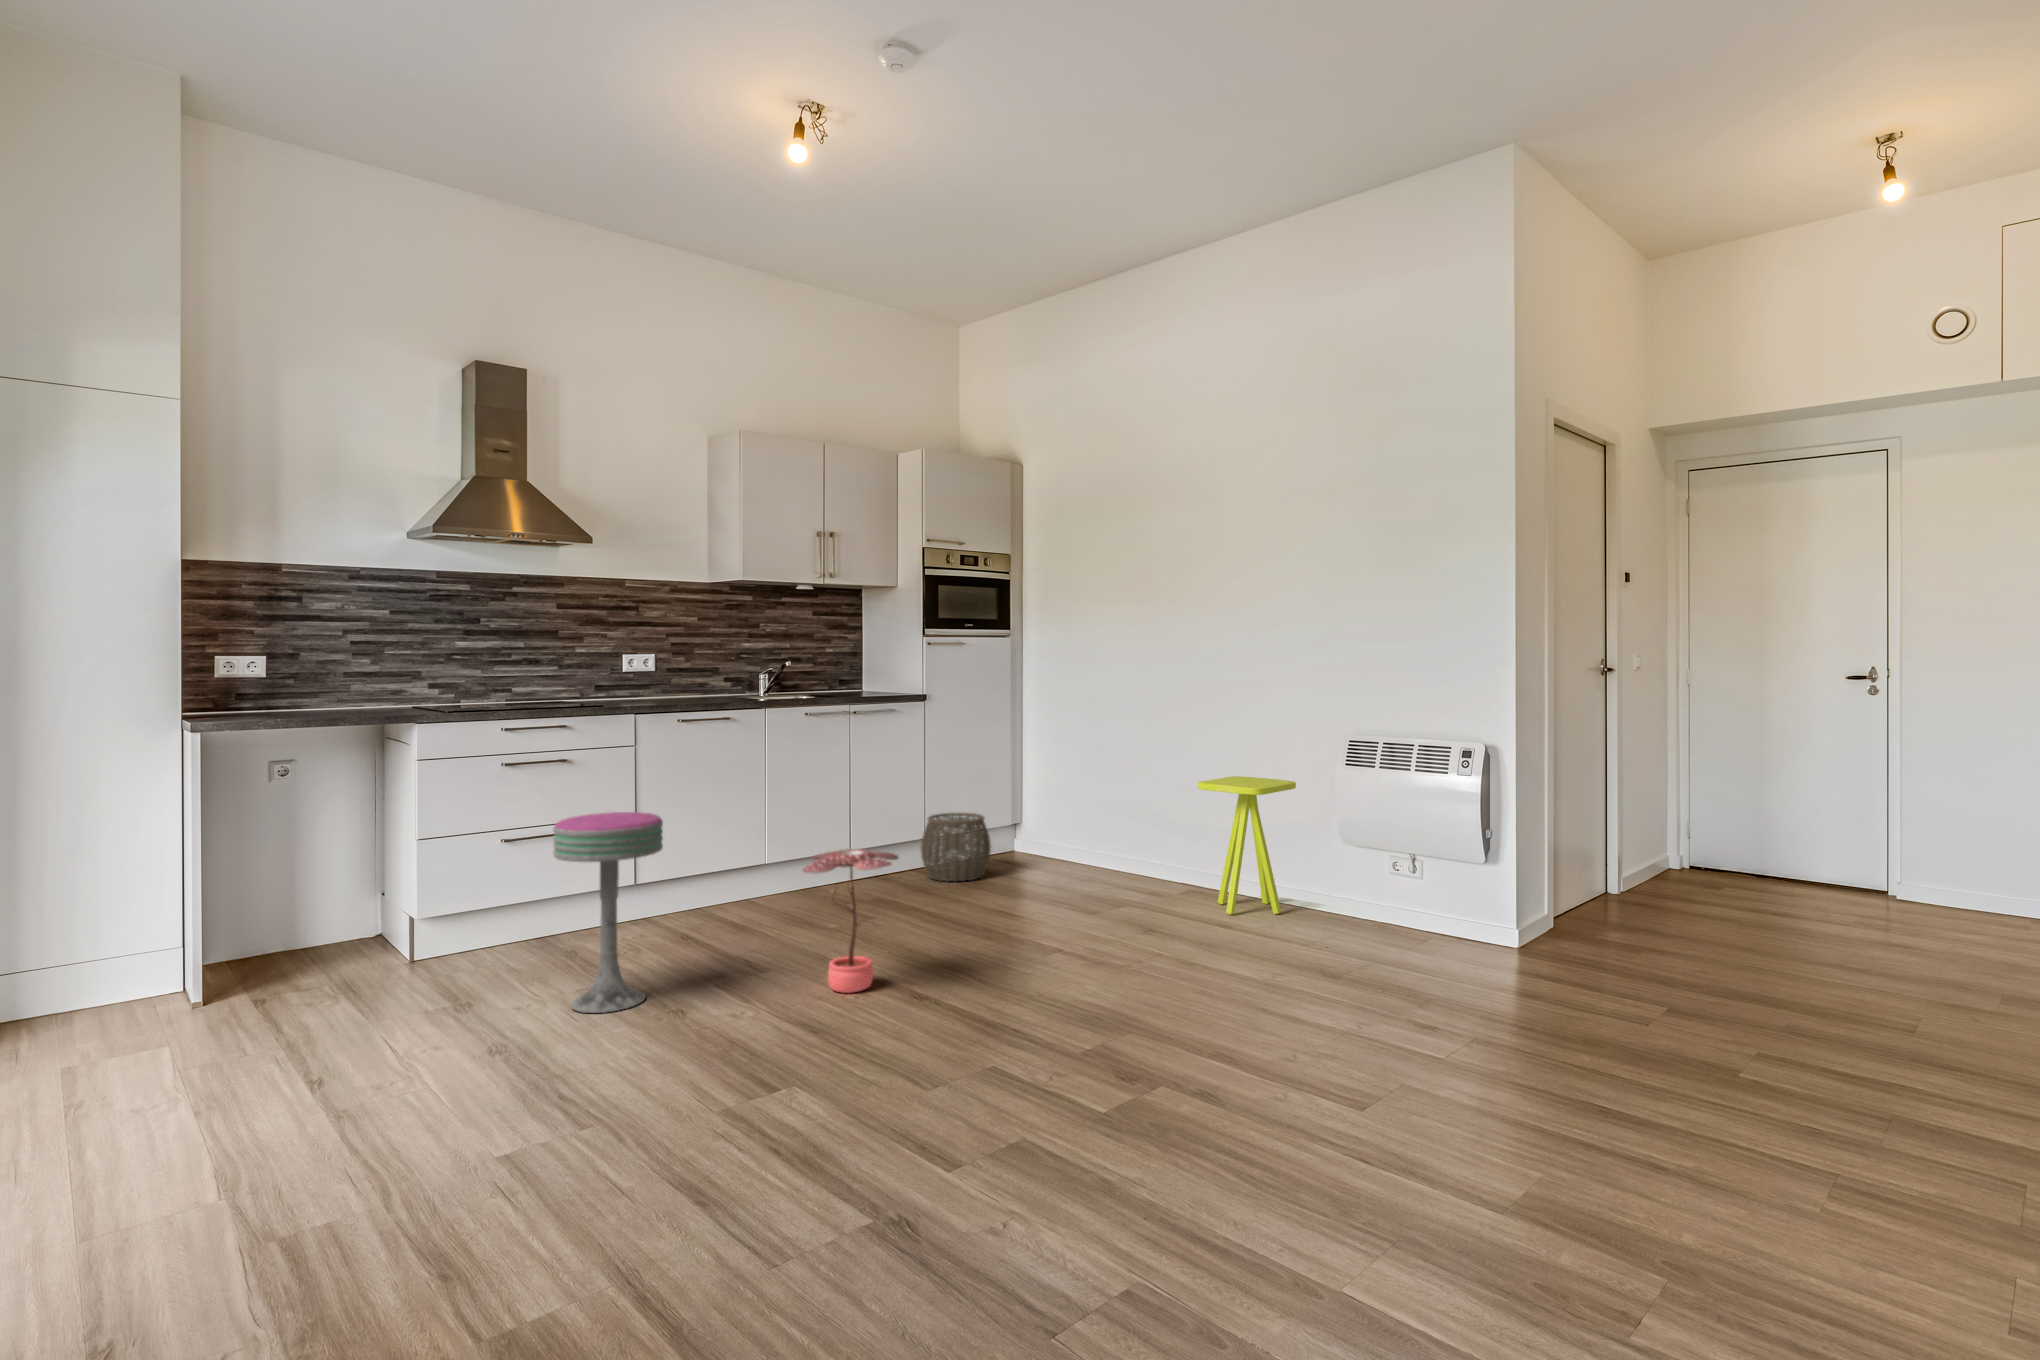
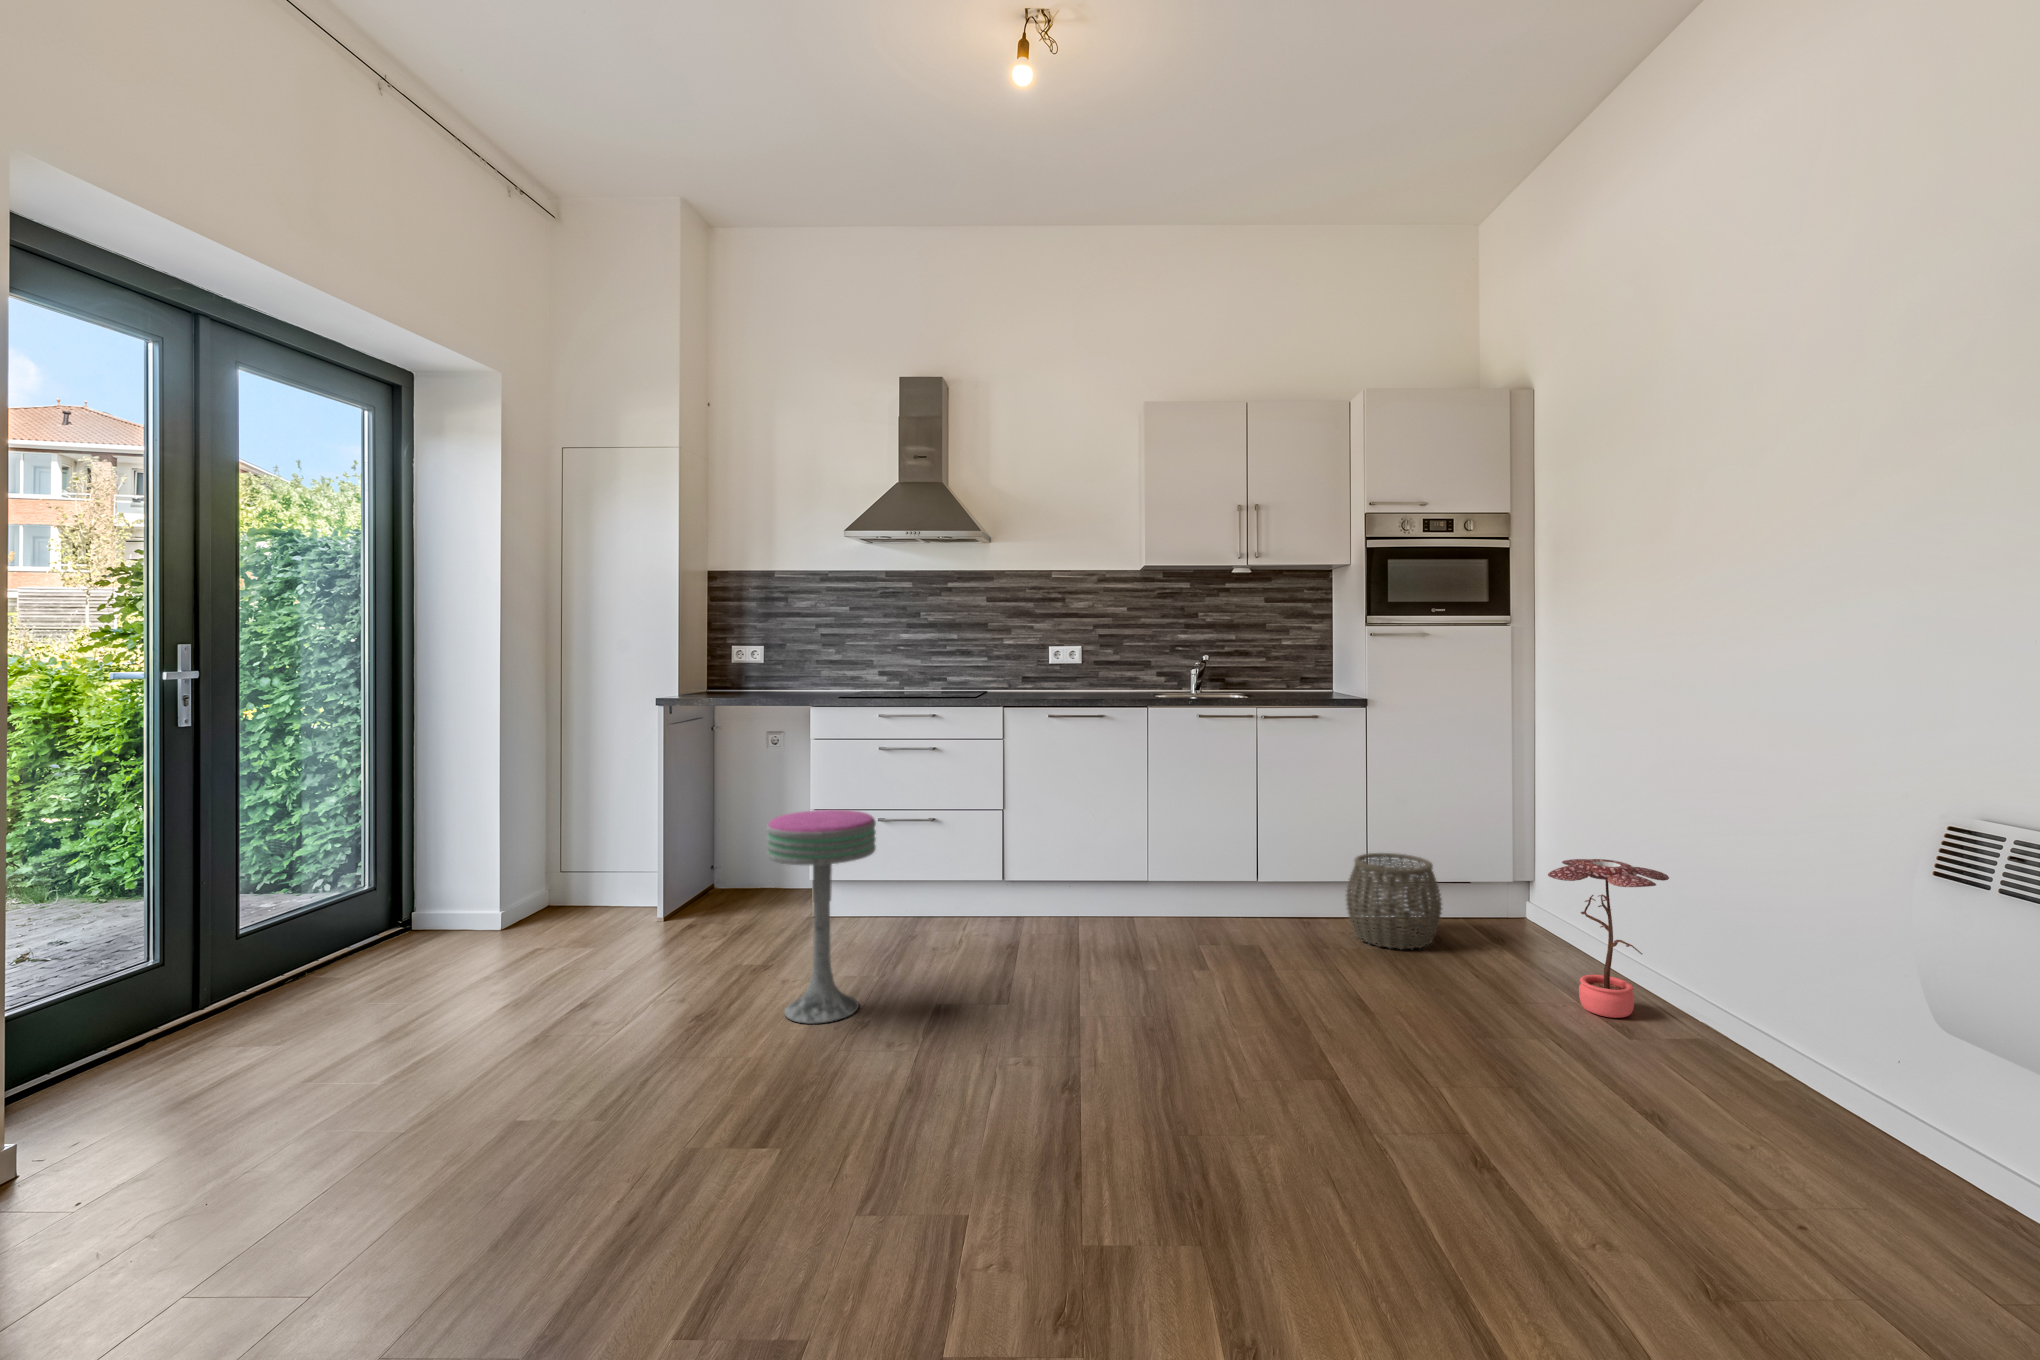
side table: present [1198,776,1296,914] -> none [1688,876,1925,1172]
potted plant: present [803,849,899,993] -> present [1548,859,1669,1018]

